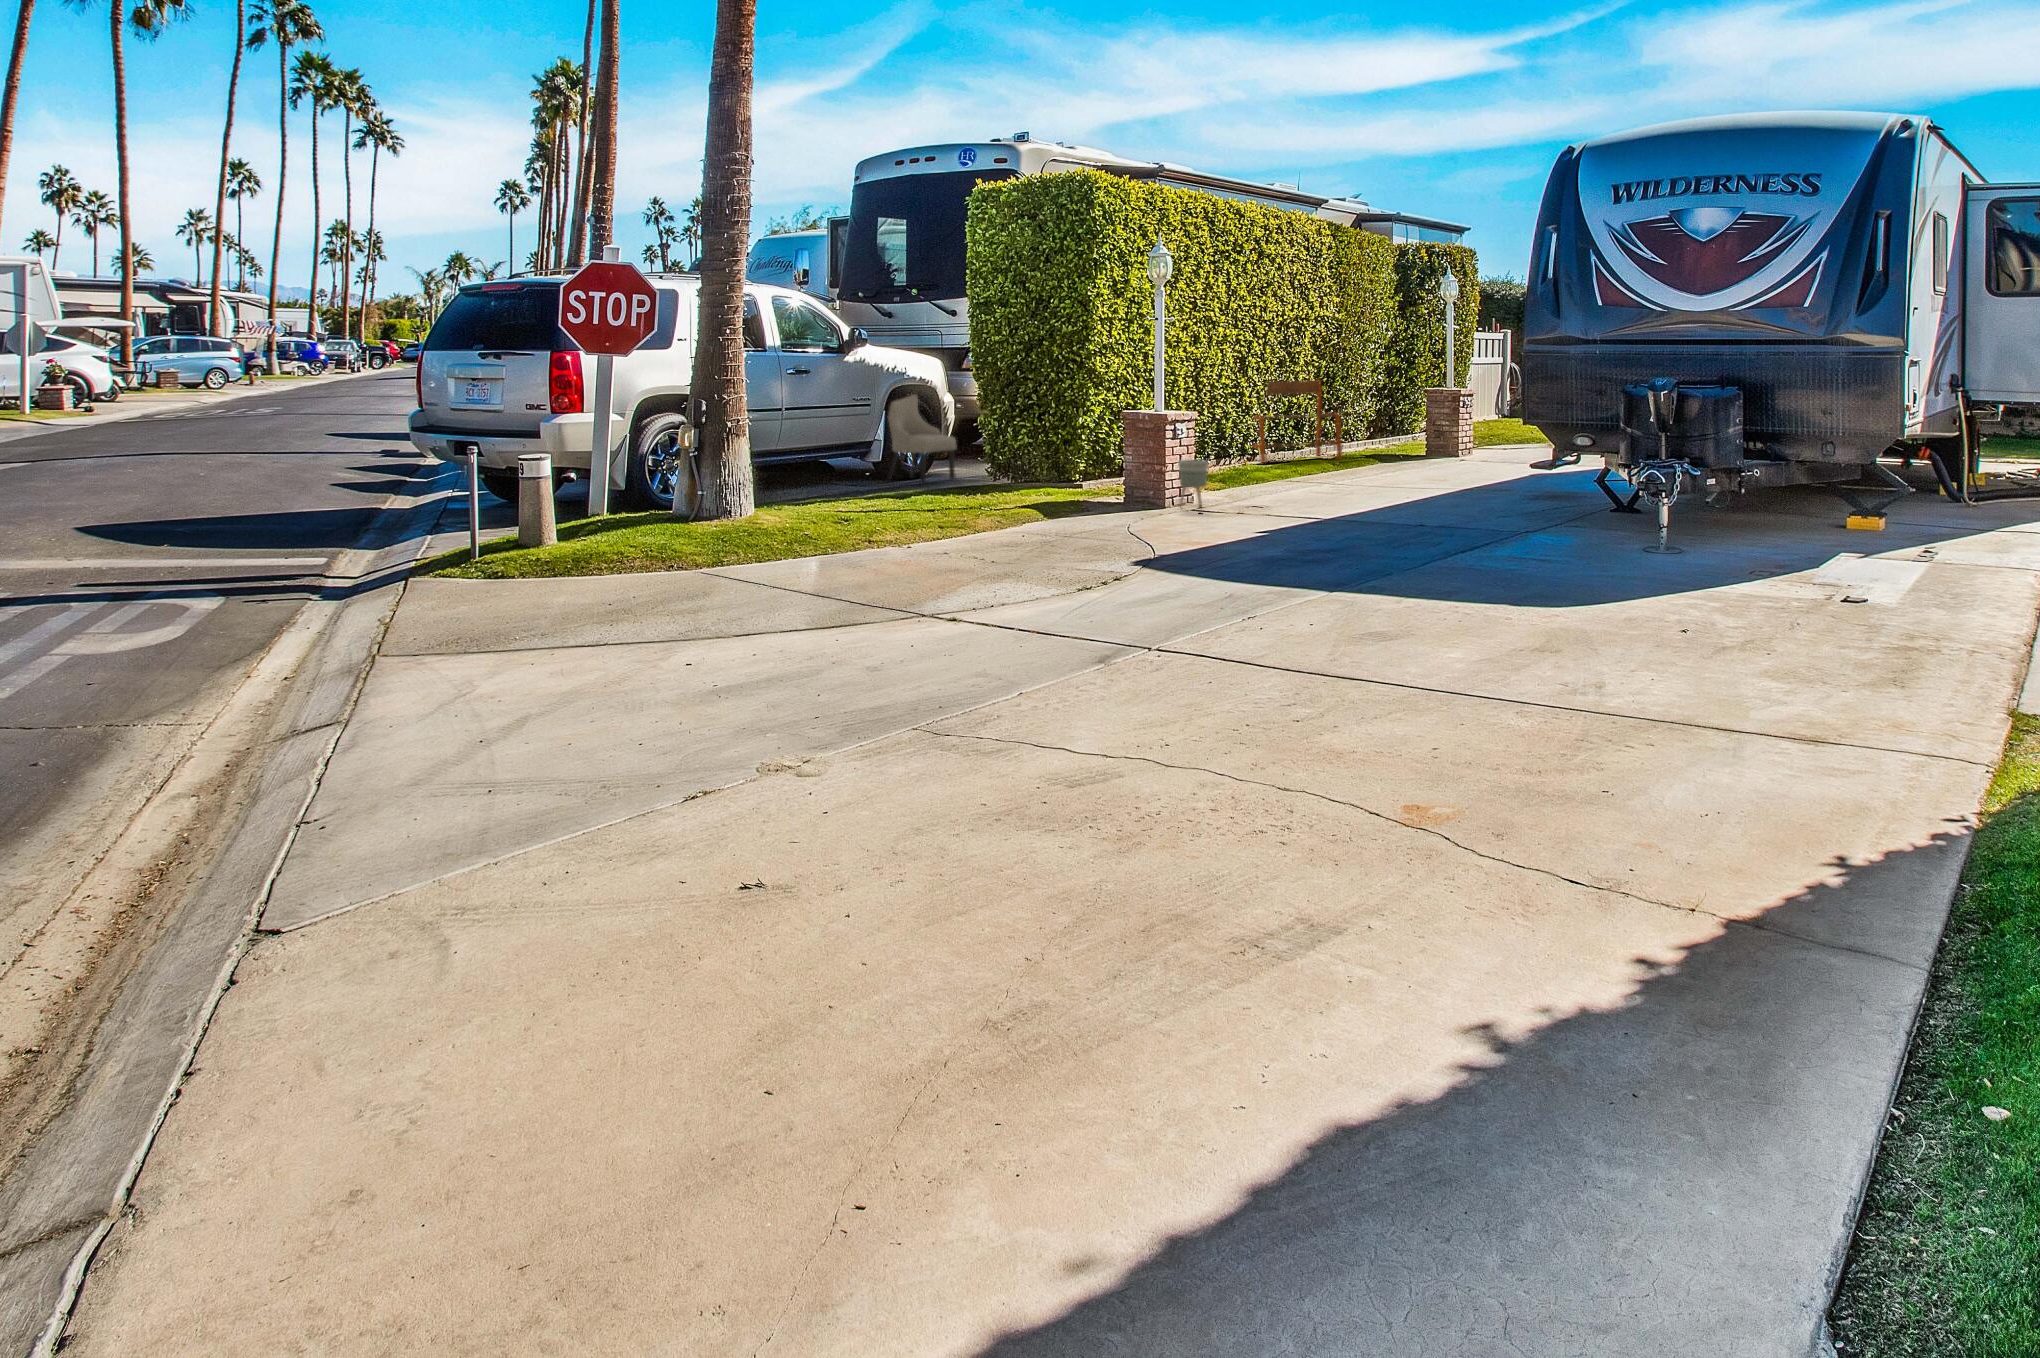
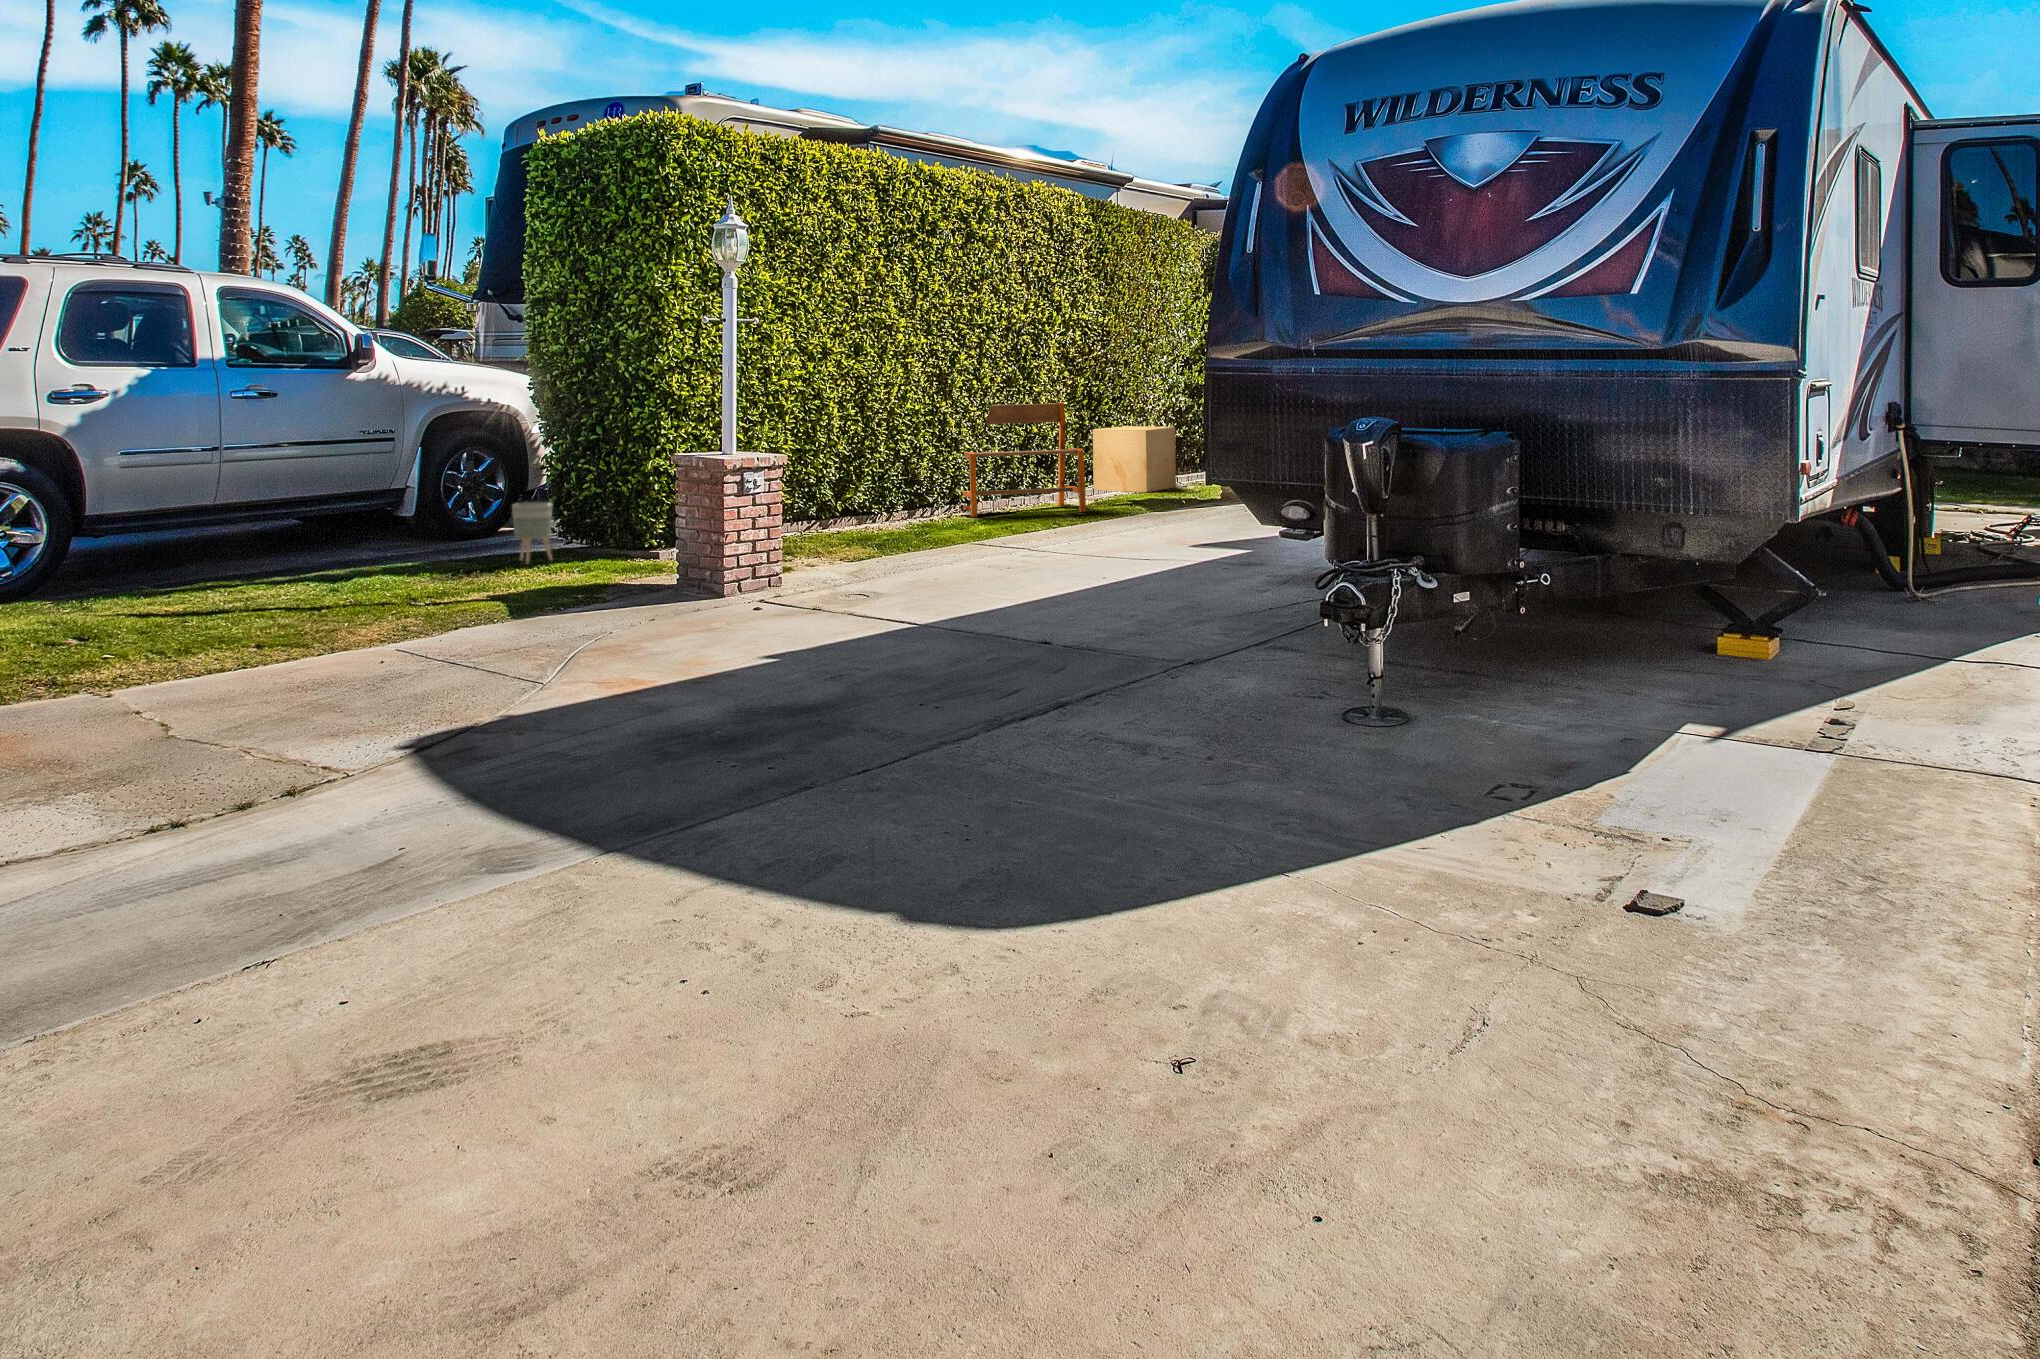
chair: present [886,394,957,483] -> none [399,424,509,555]
cardboard box: none [1329,398,1390,448] -> present [1093,426,1176,492]
planter: present [1178,460,1208,506] -> present [512,502,552,564]

